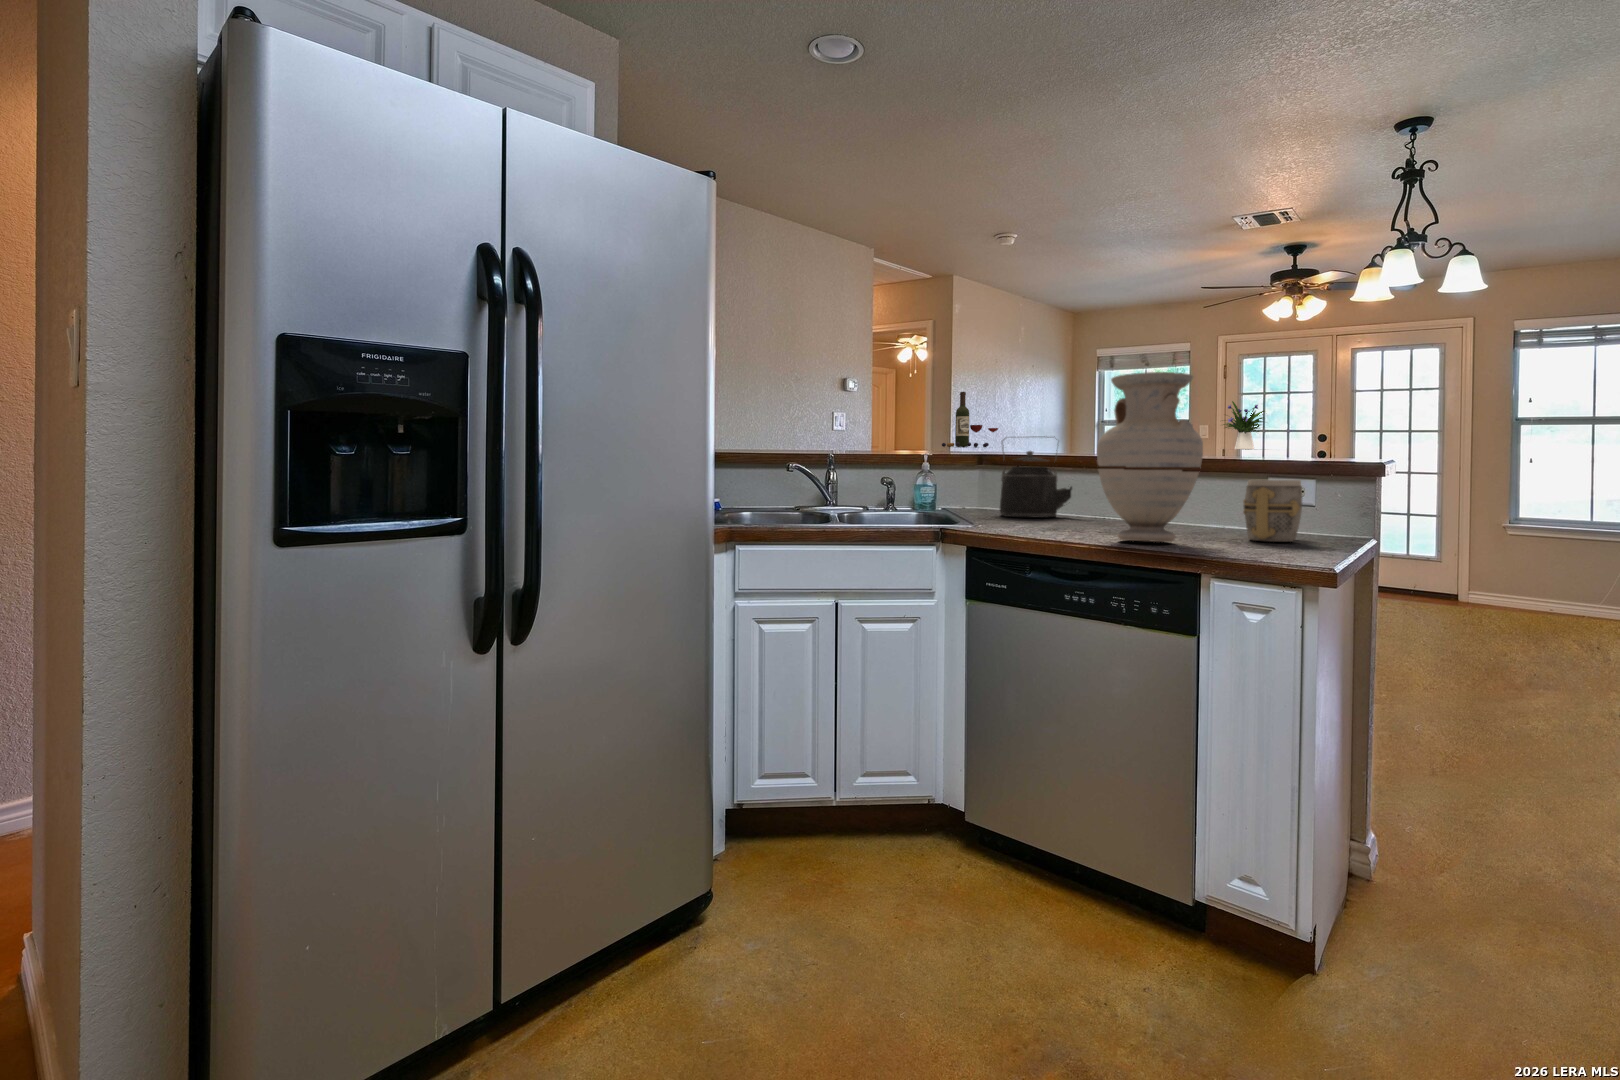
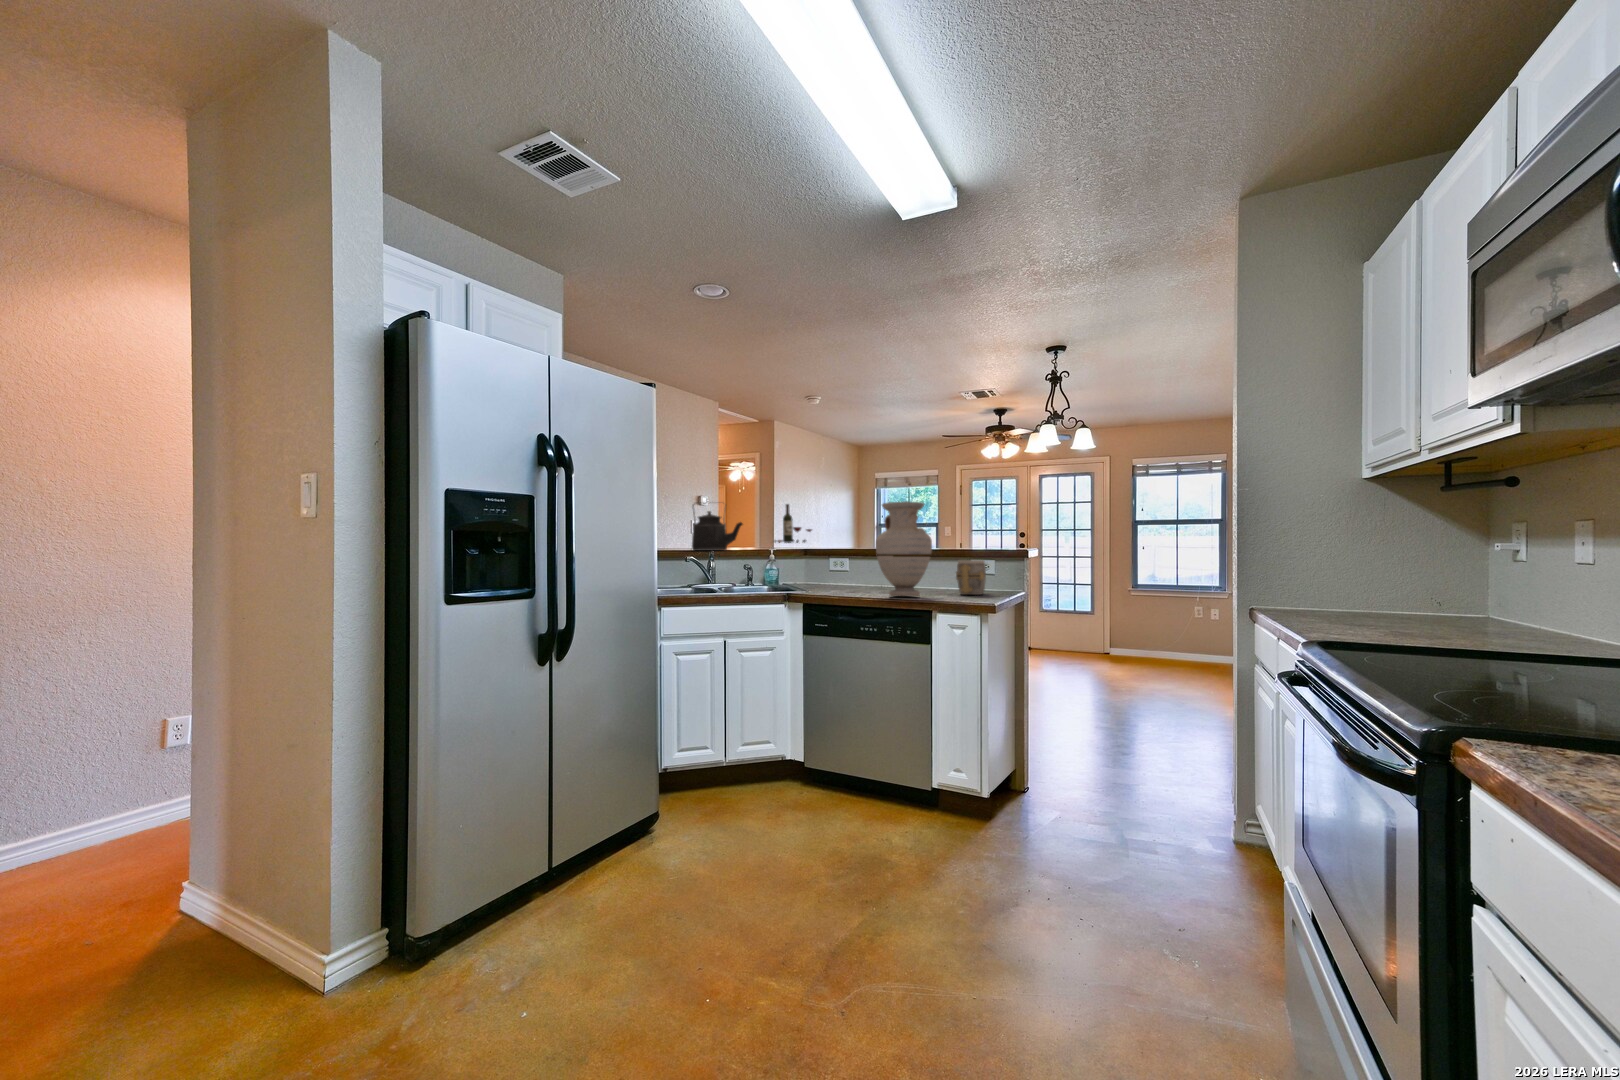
flower arrangement: present [1223,401,1264,449] -> none [960,509,992,542]
kettle: present [1000,436,1072,517] -> present [692,505,743,551]

